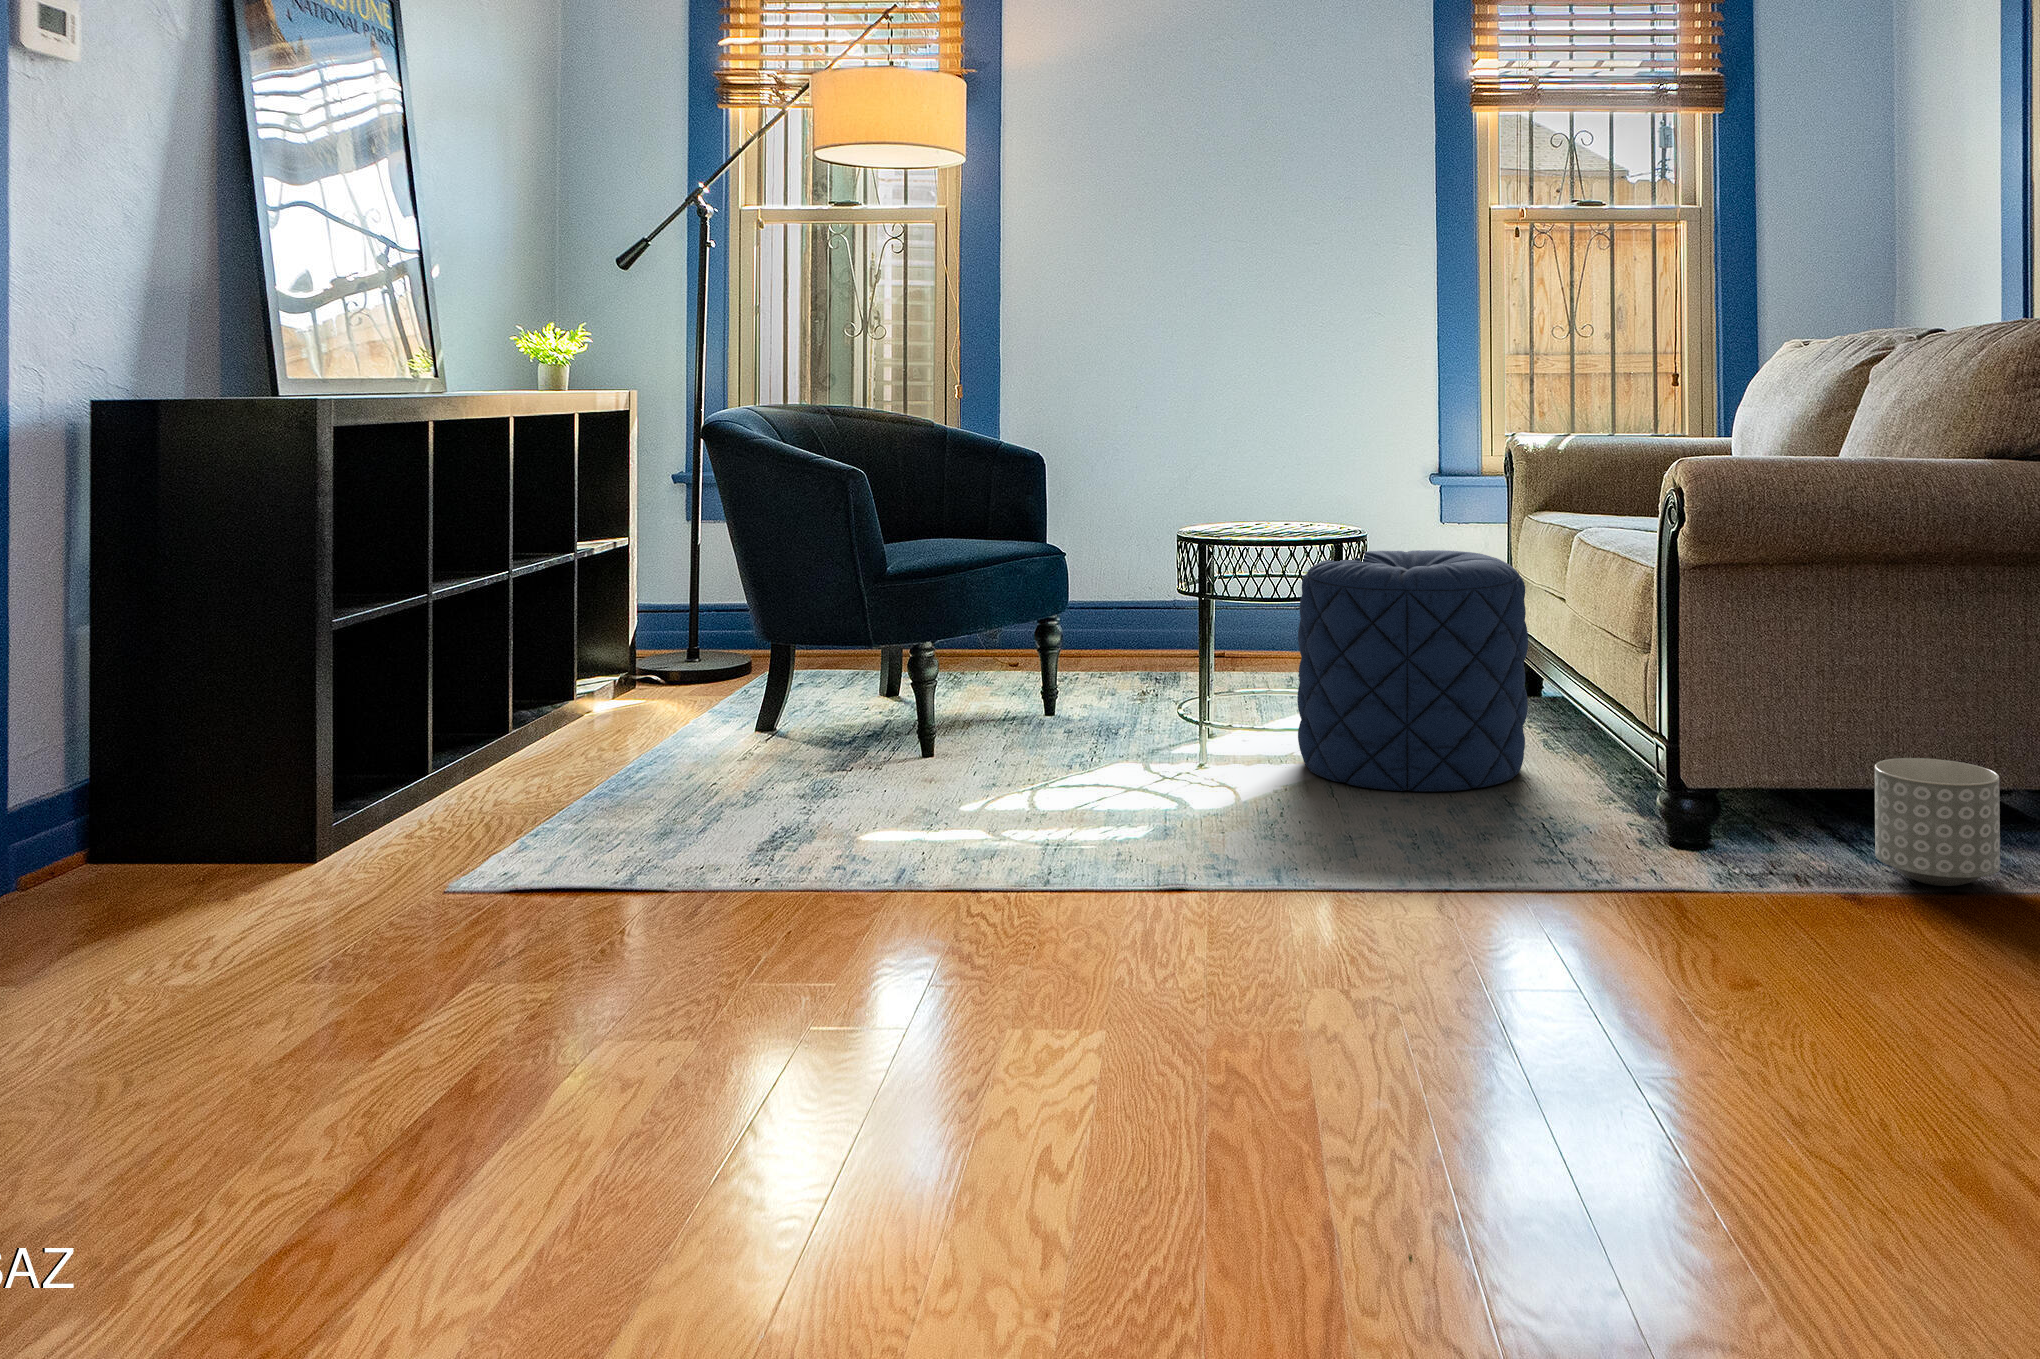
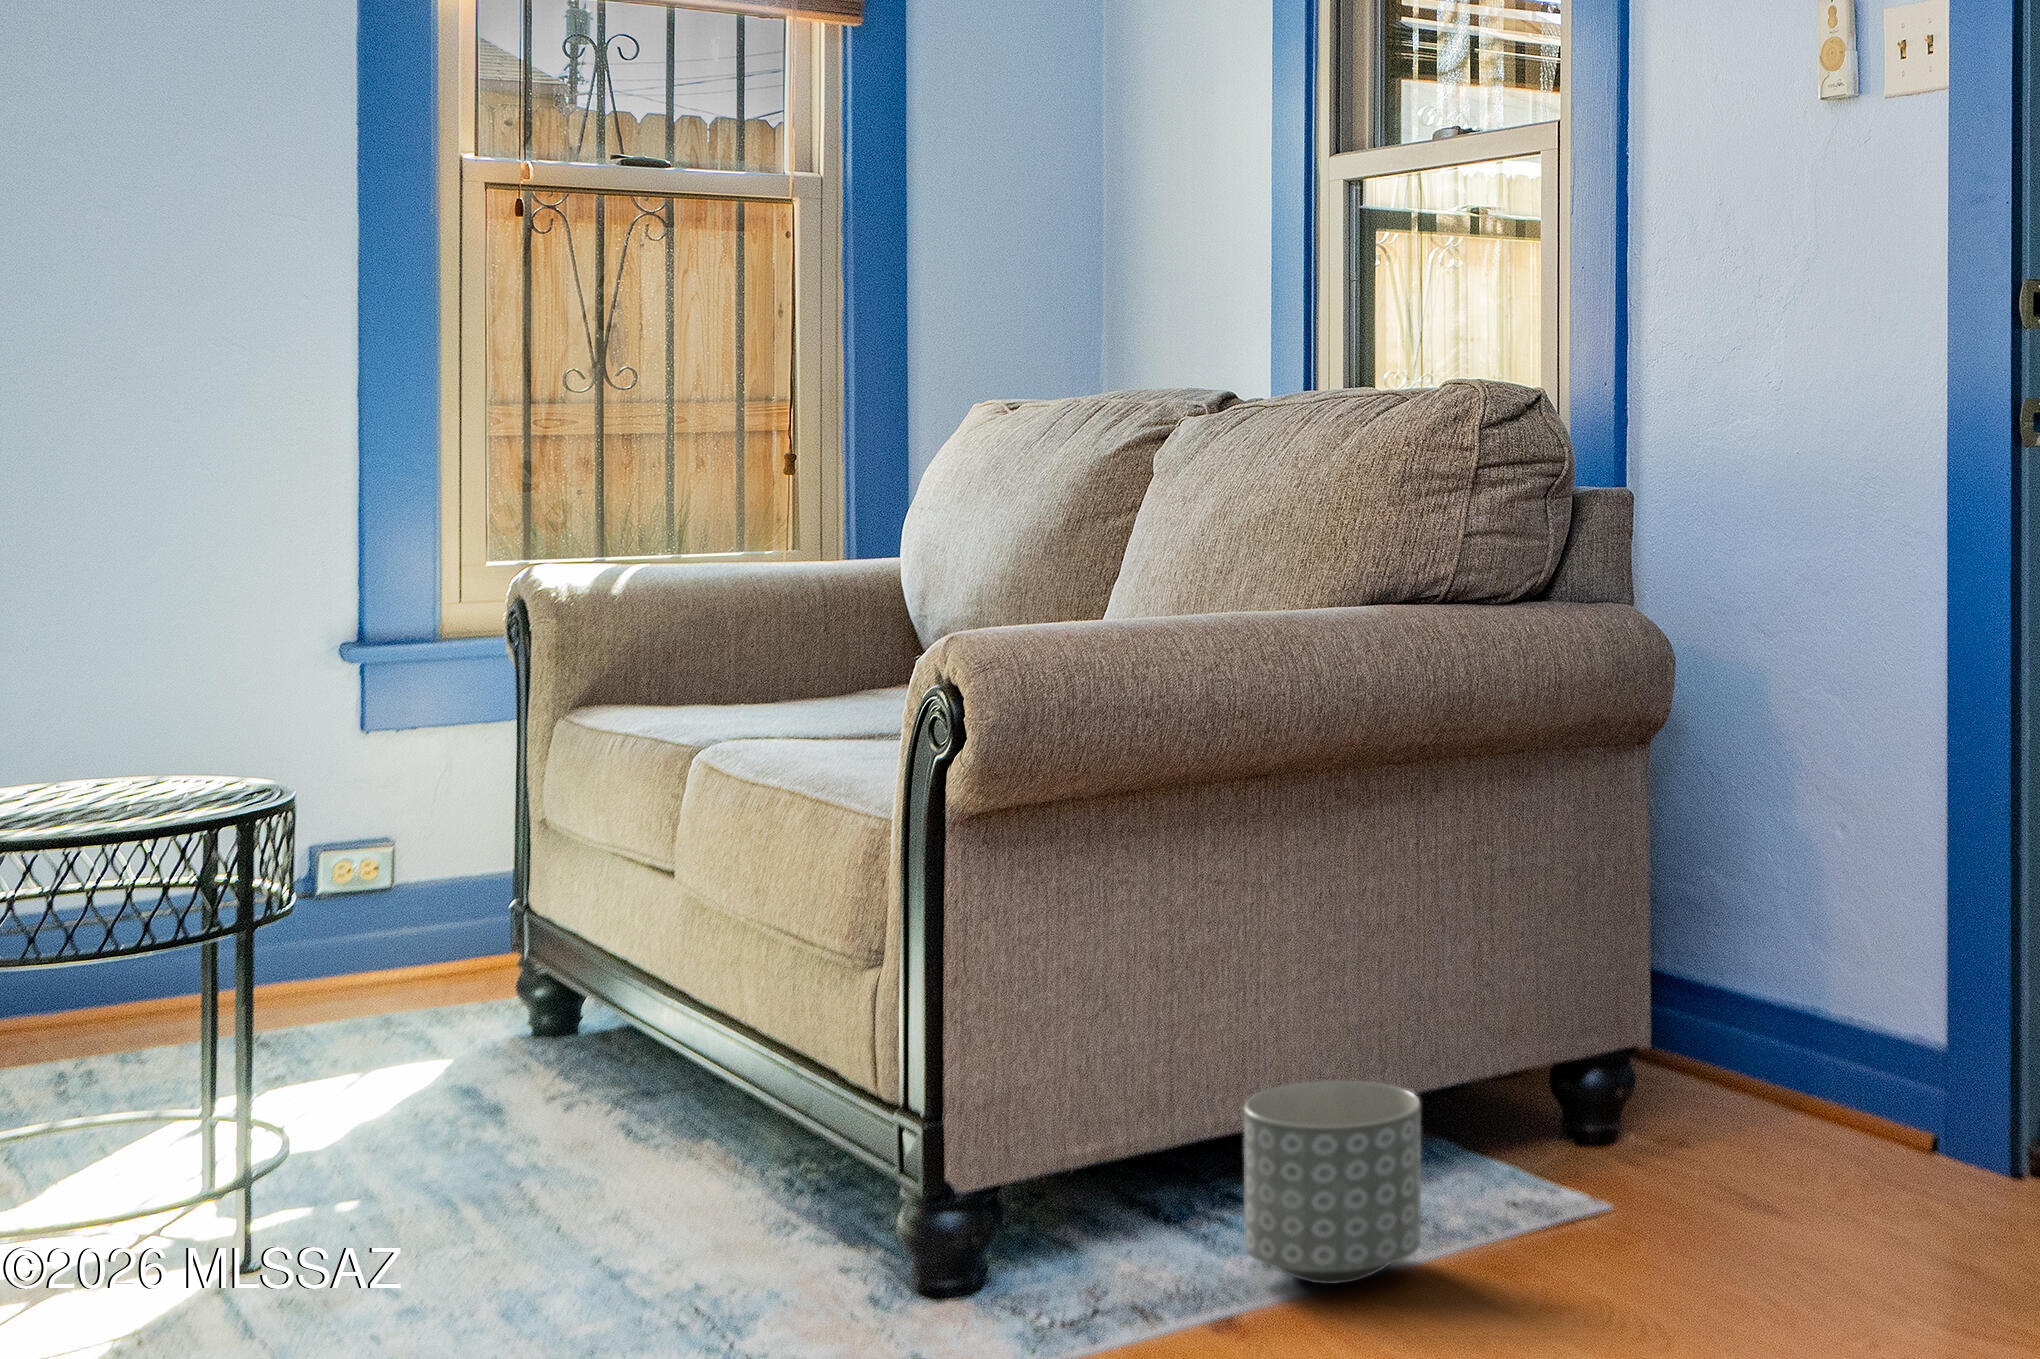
pouf: present [1297,550,1528,792] -> none [157,802,619,1281]

